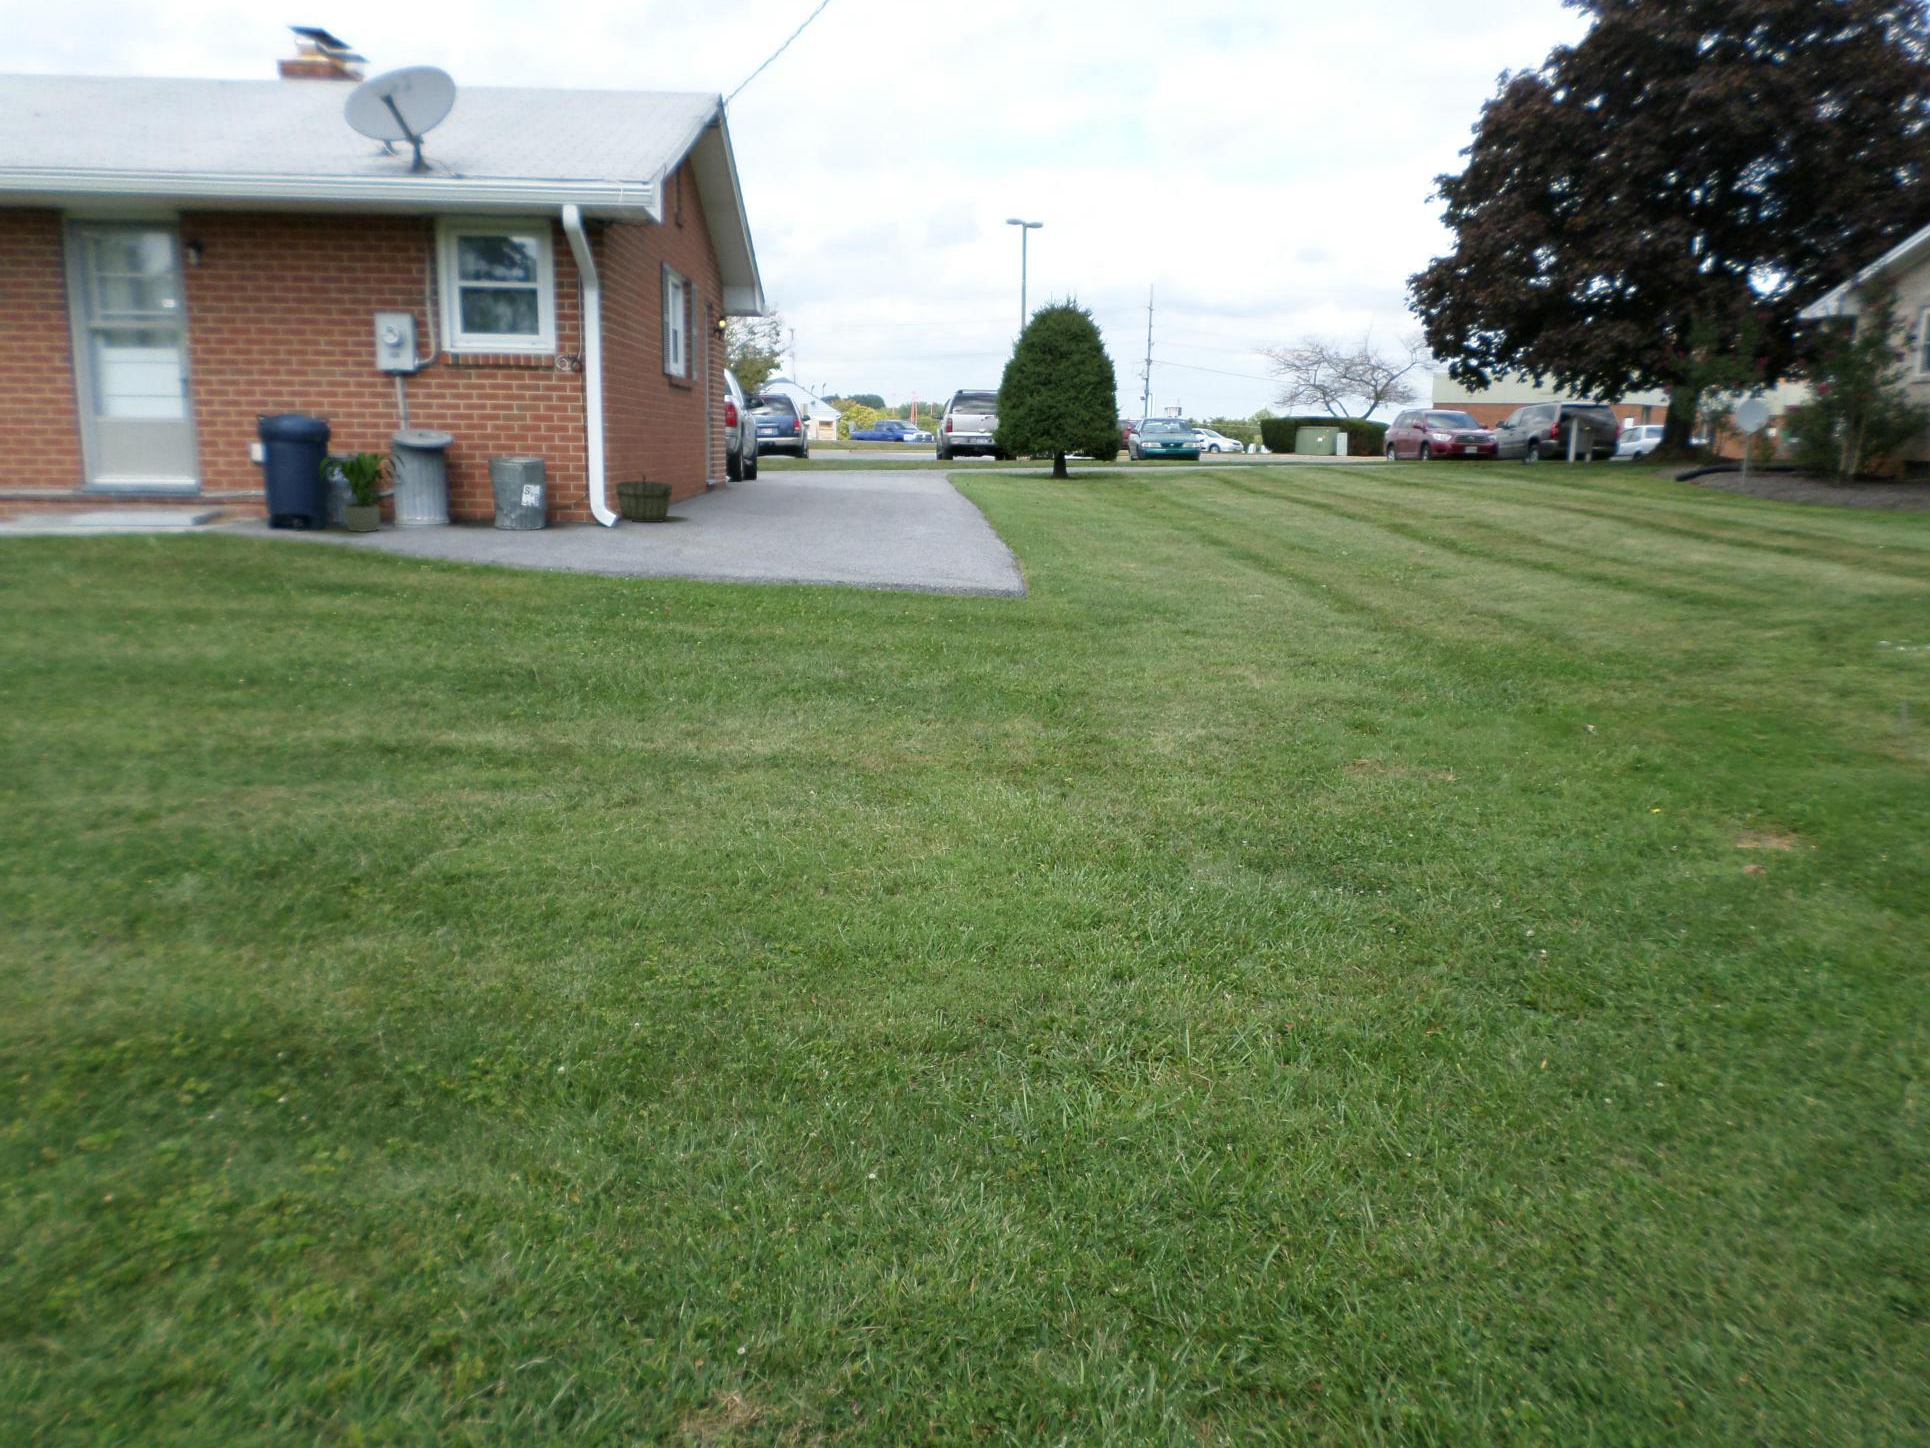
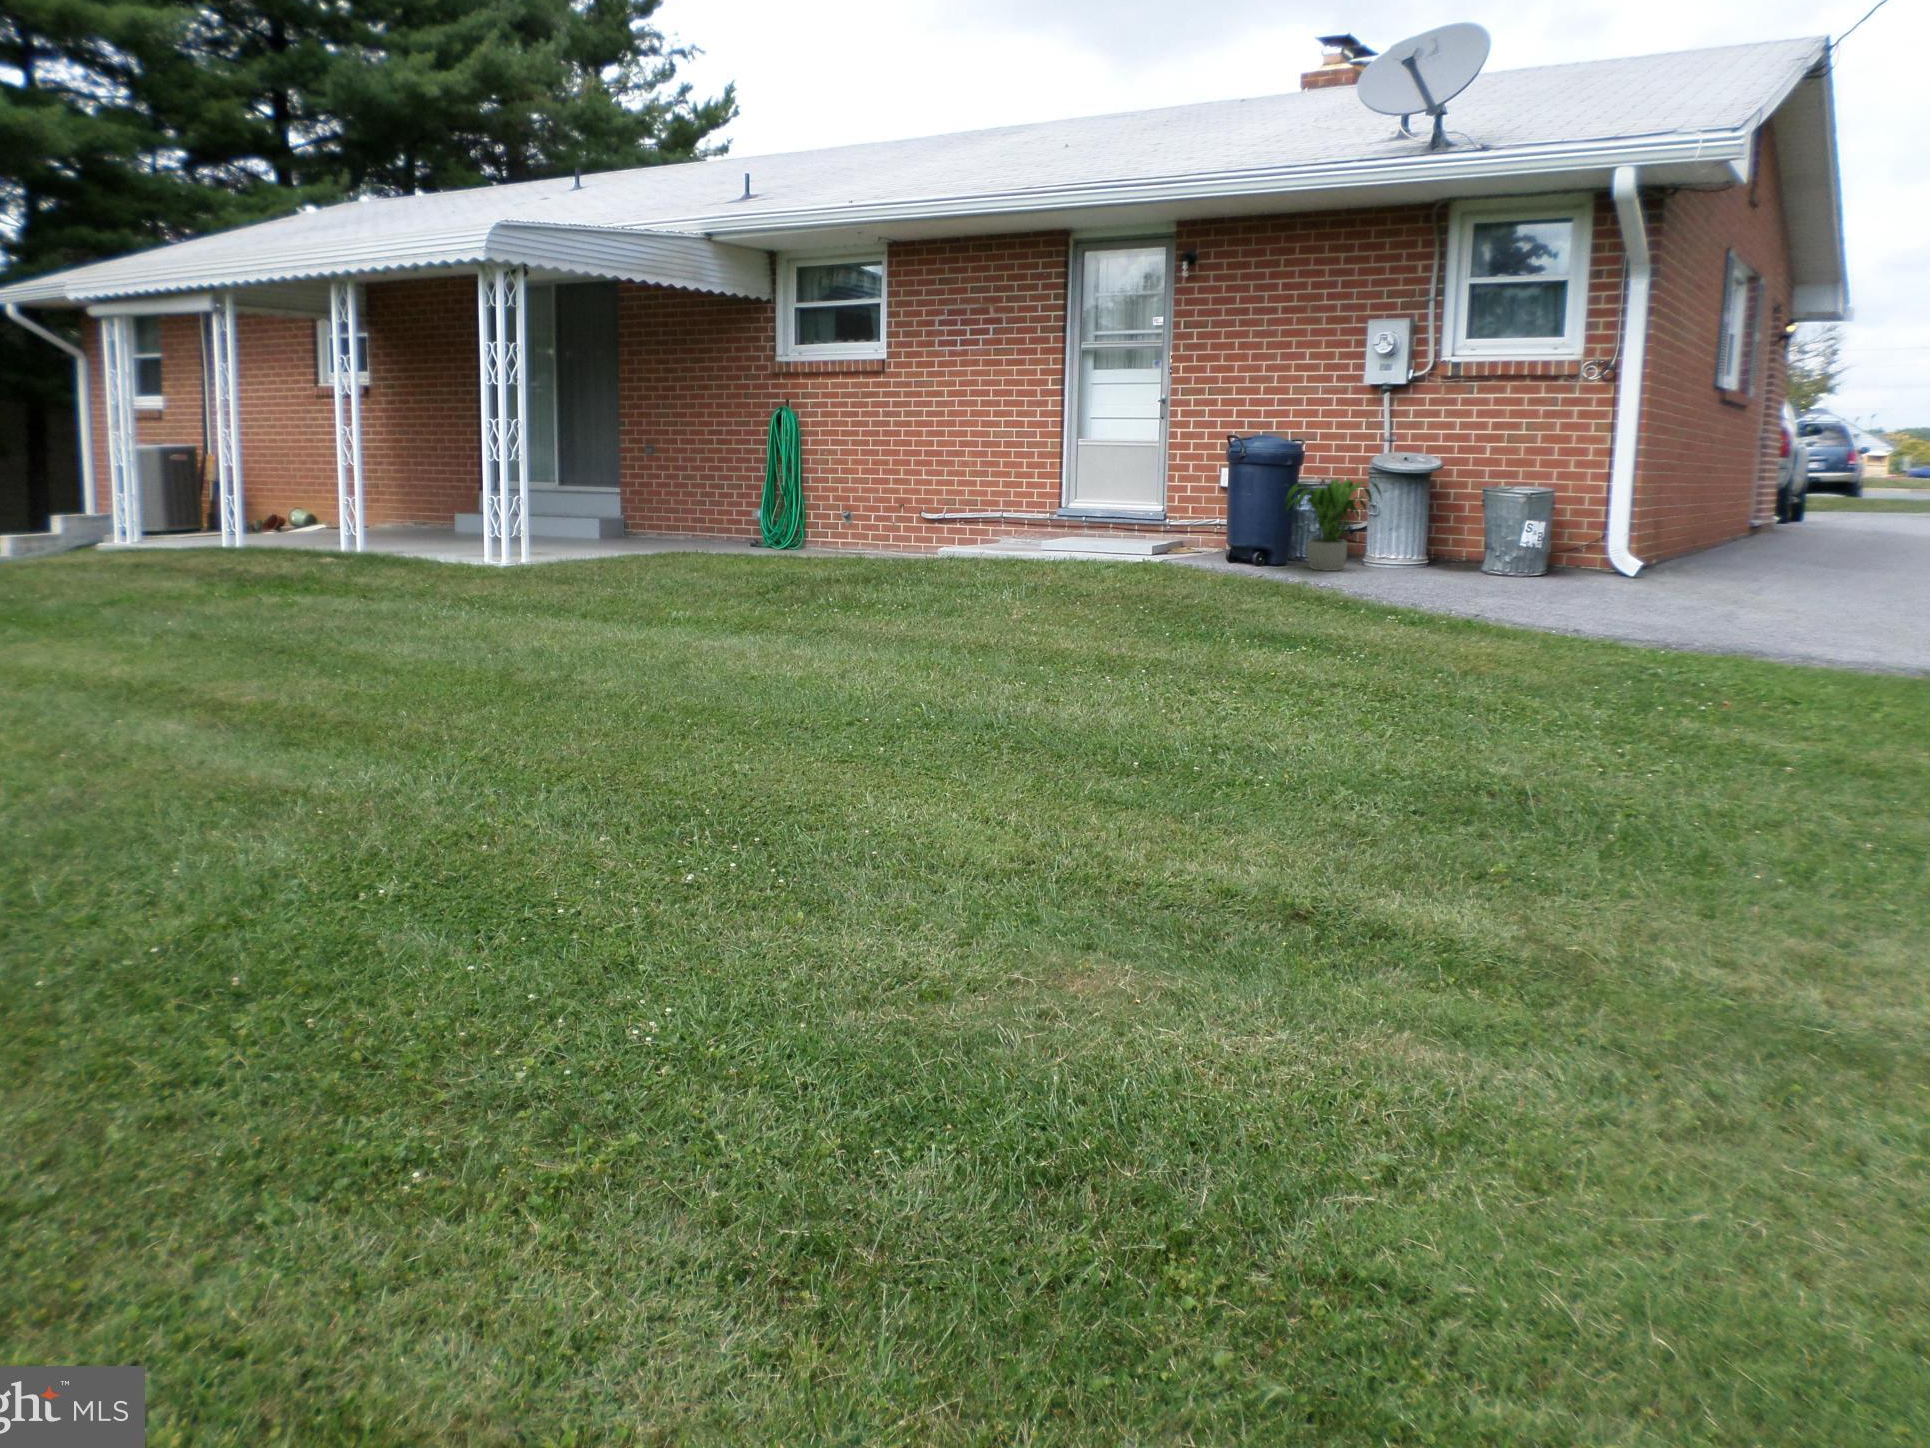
wooden bucket: present [616,476,672,522] -> none [1643,506,1723,572]

